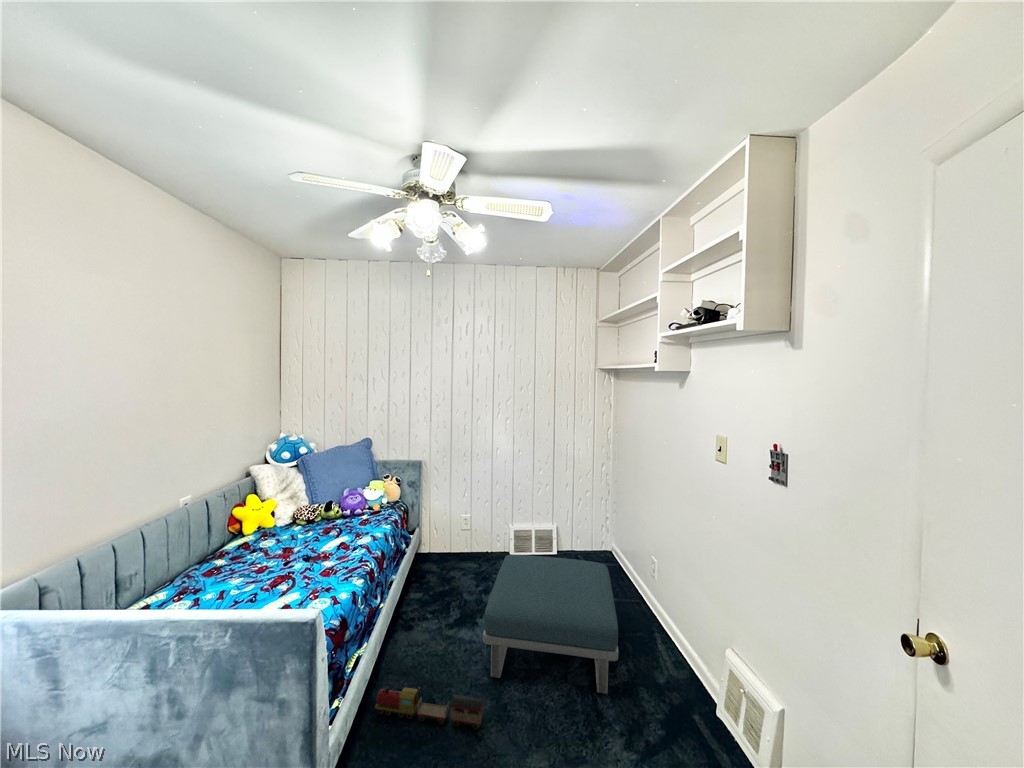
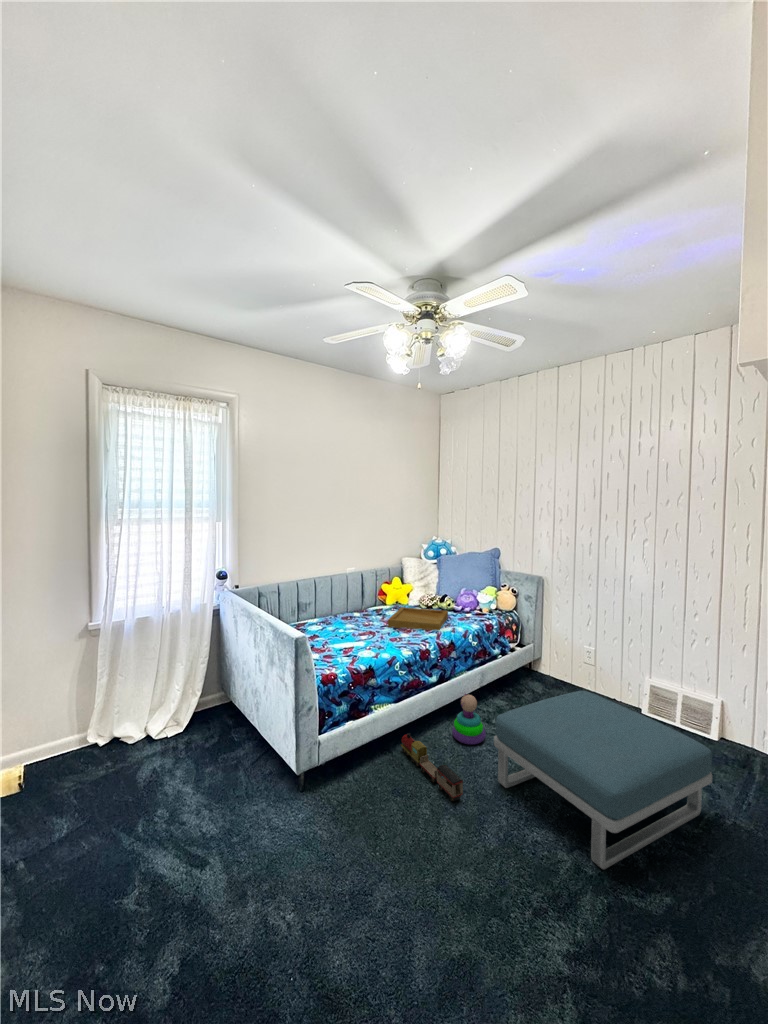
tray: none [282,520,360,566] -> present [388,607,448,631]
stacking toy: none [407,604,442,660] -> present [452,694,486,744]

